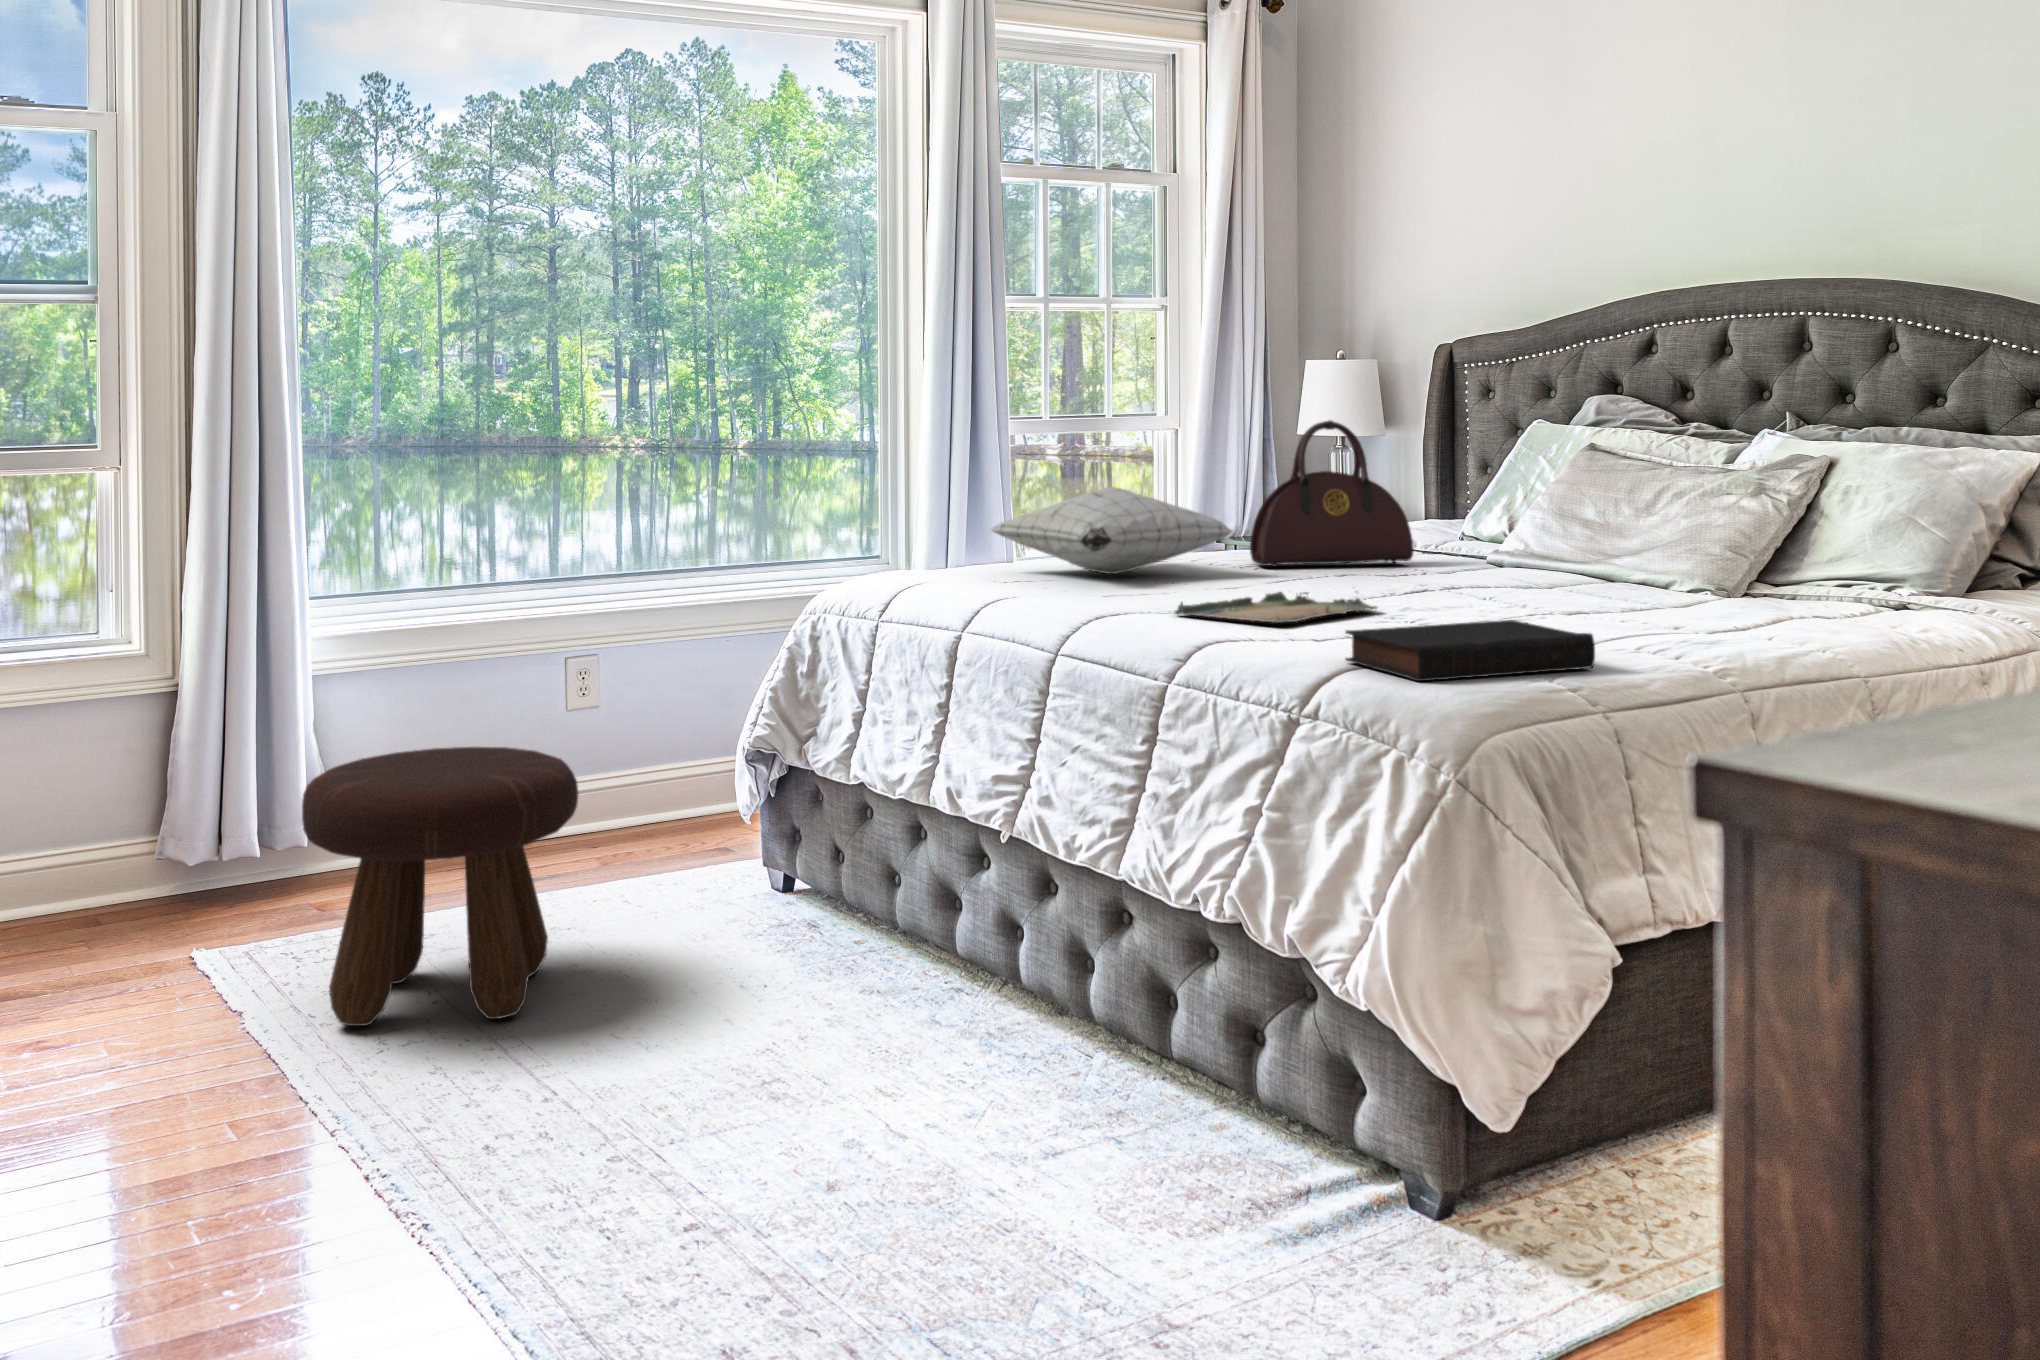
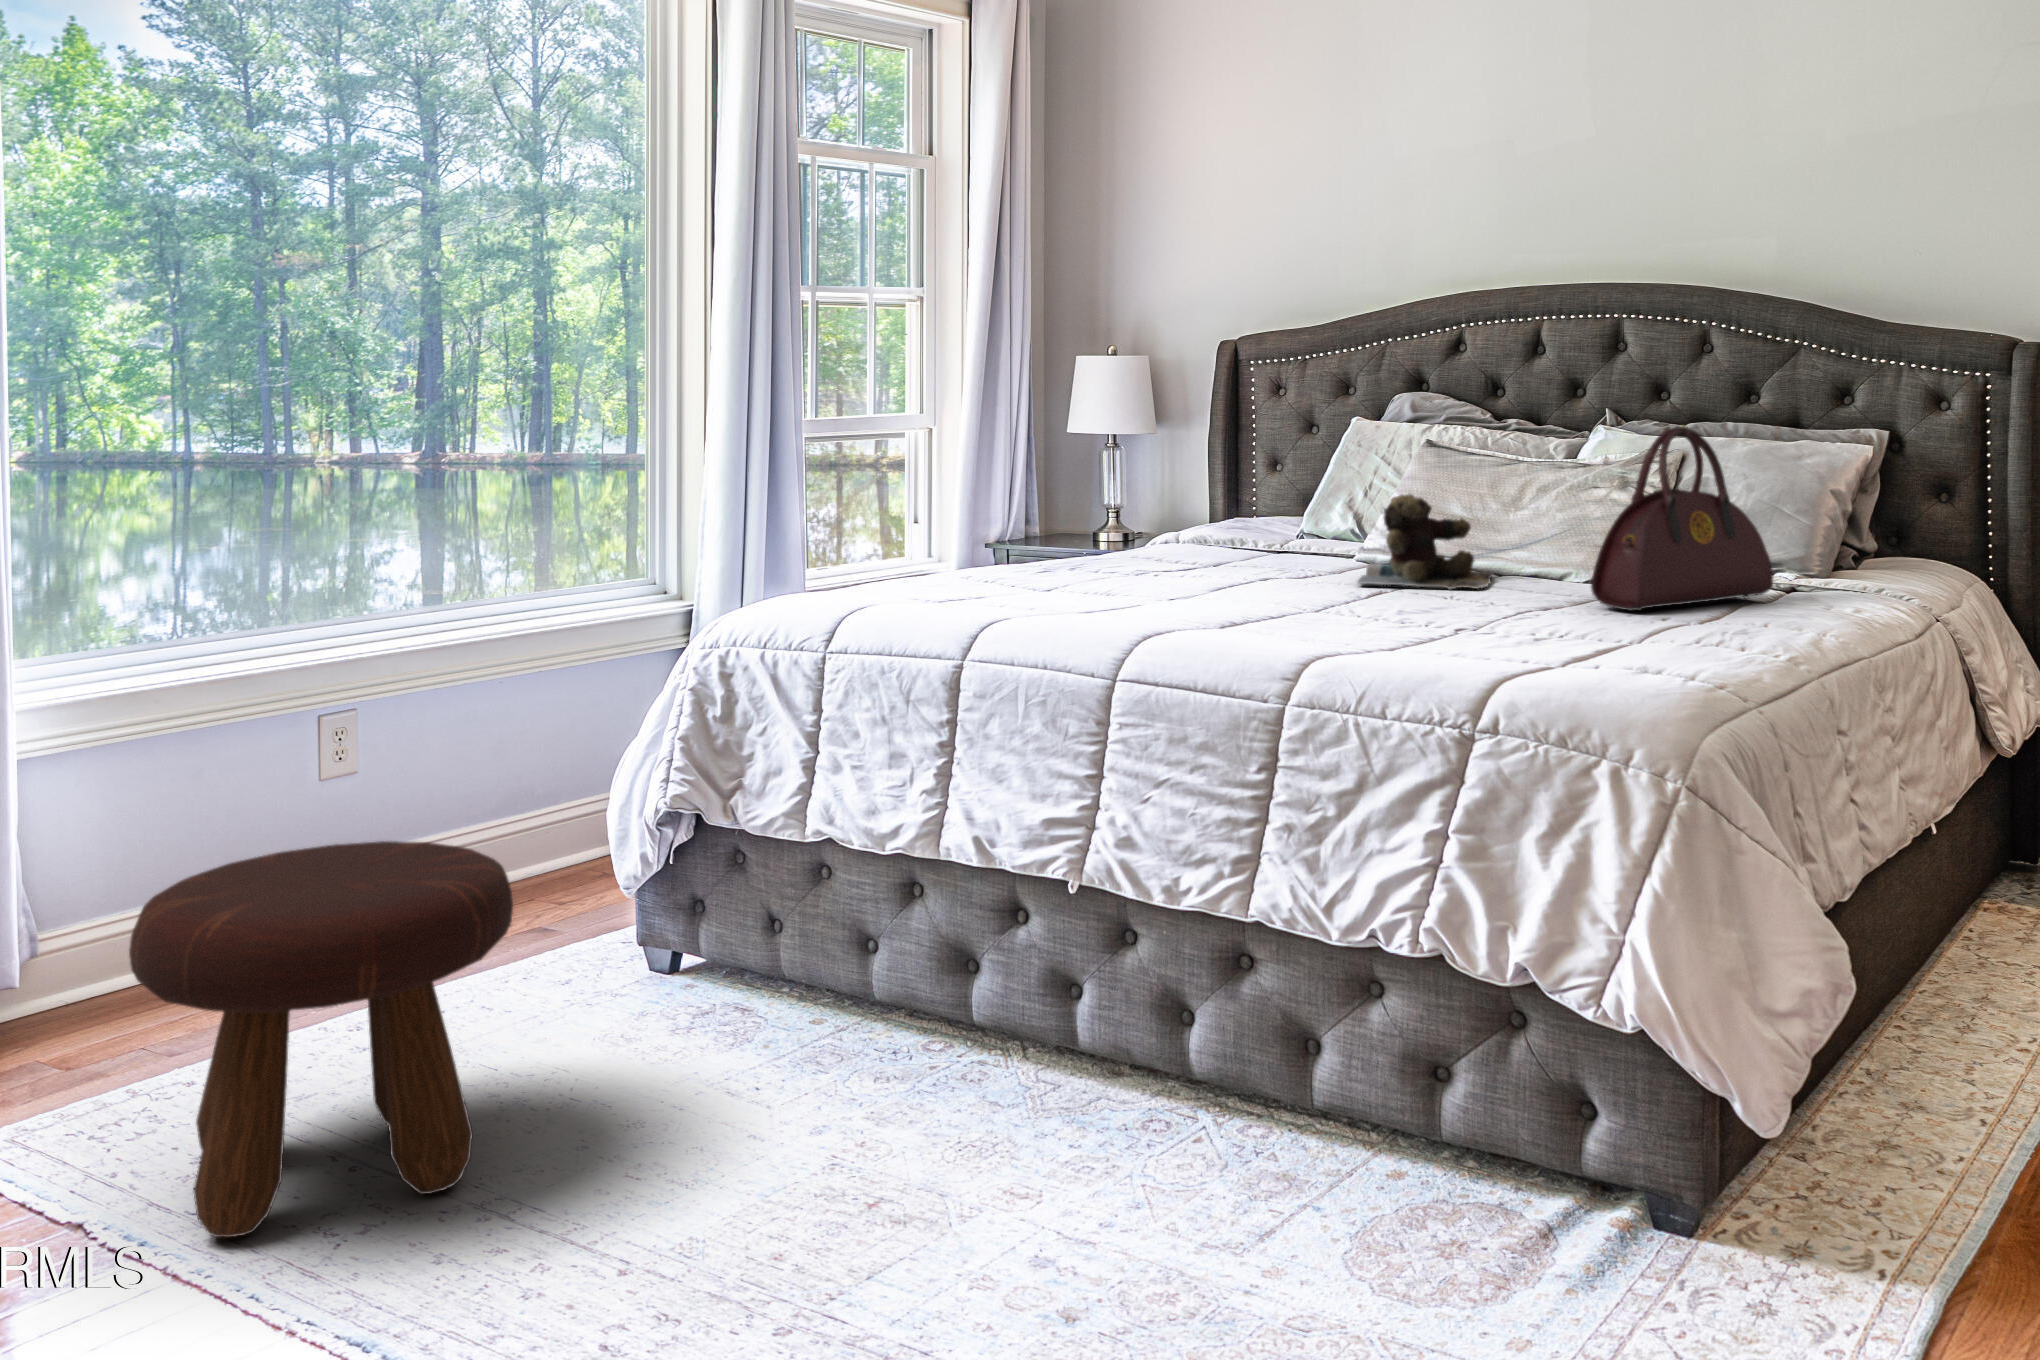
handbag: present [1250,420,1414,567] -> present [1591,426,1773,611]
pillow: present [991,487,1232,574] -> none [894,491,1161,586]
teddy bear: none [1412,497,1579,595] -> present [1357,494,1494,589]
tray: present [1174,591,1377,623] -> none [1210,589,1397,632]
book: present [1345,620,1595,681] -> none [1507,617,1738,687]

